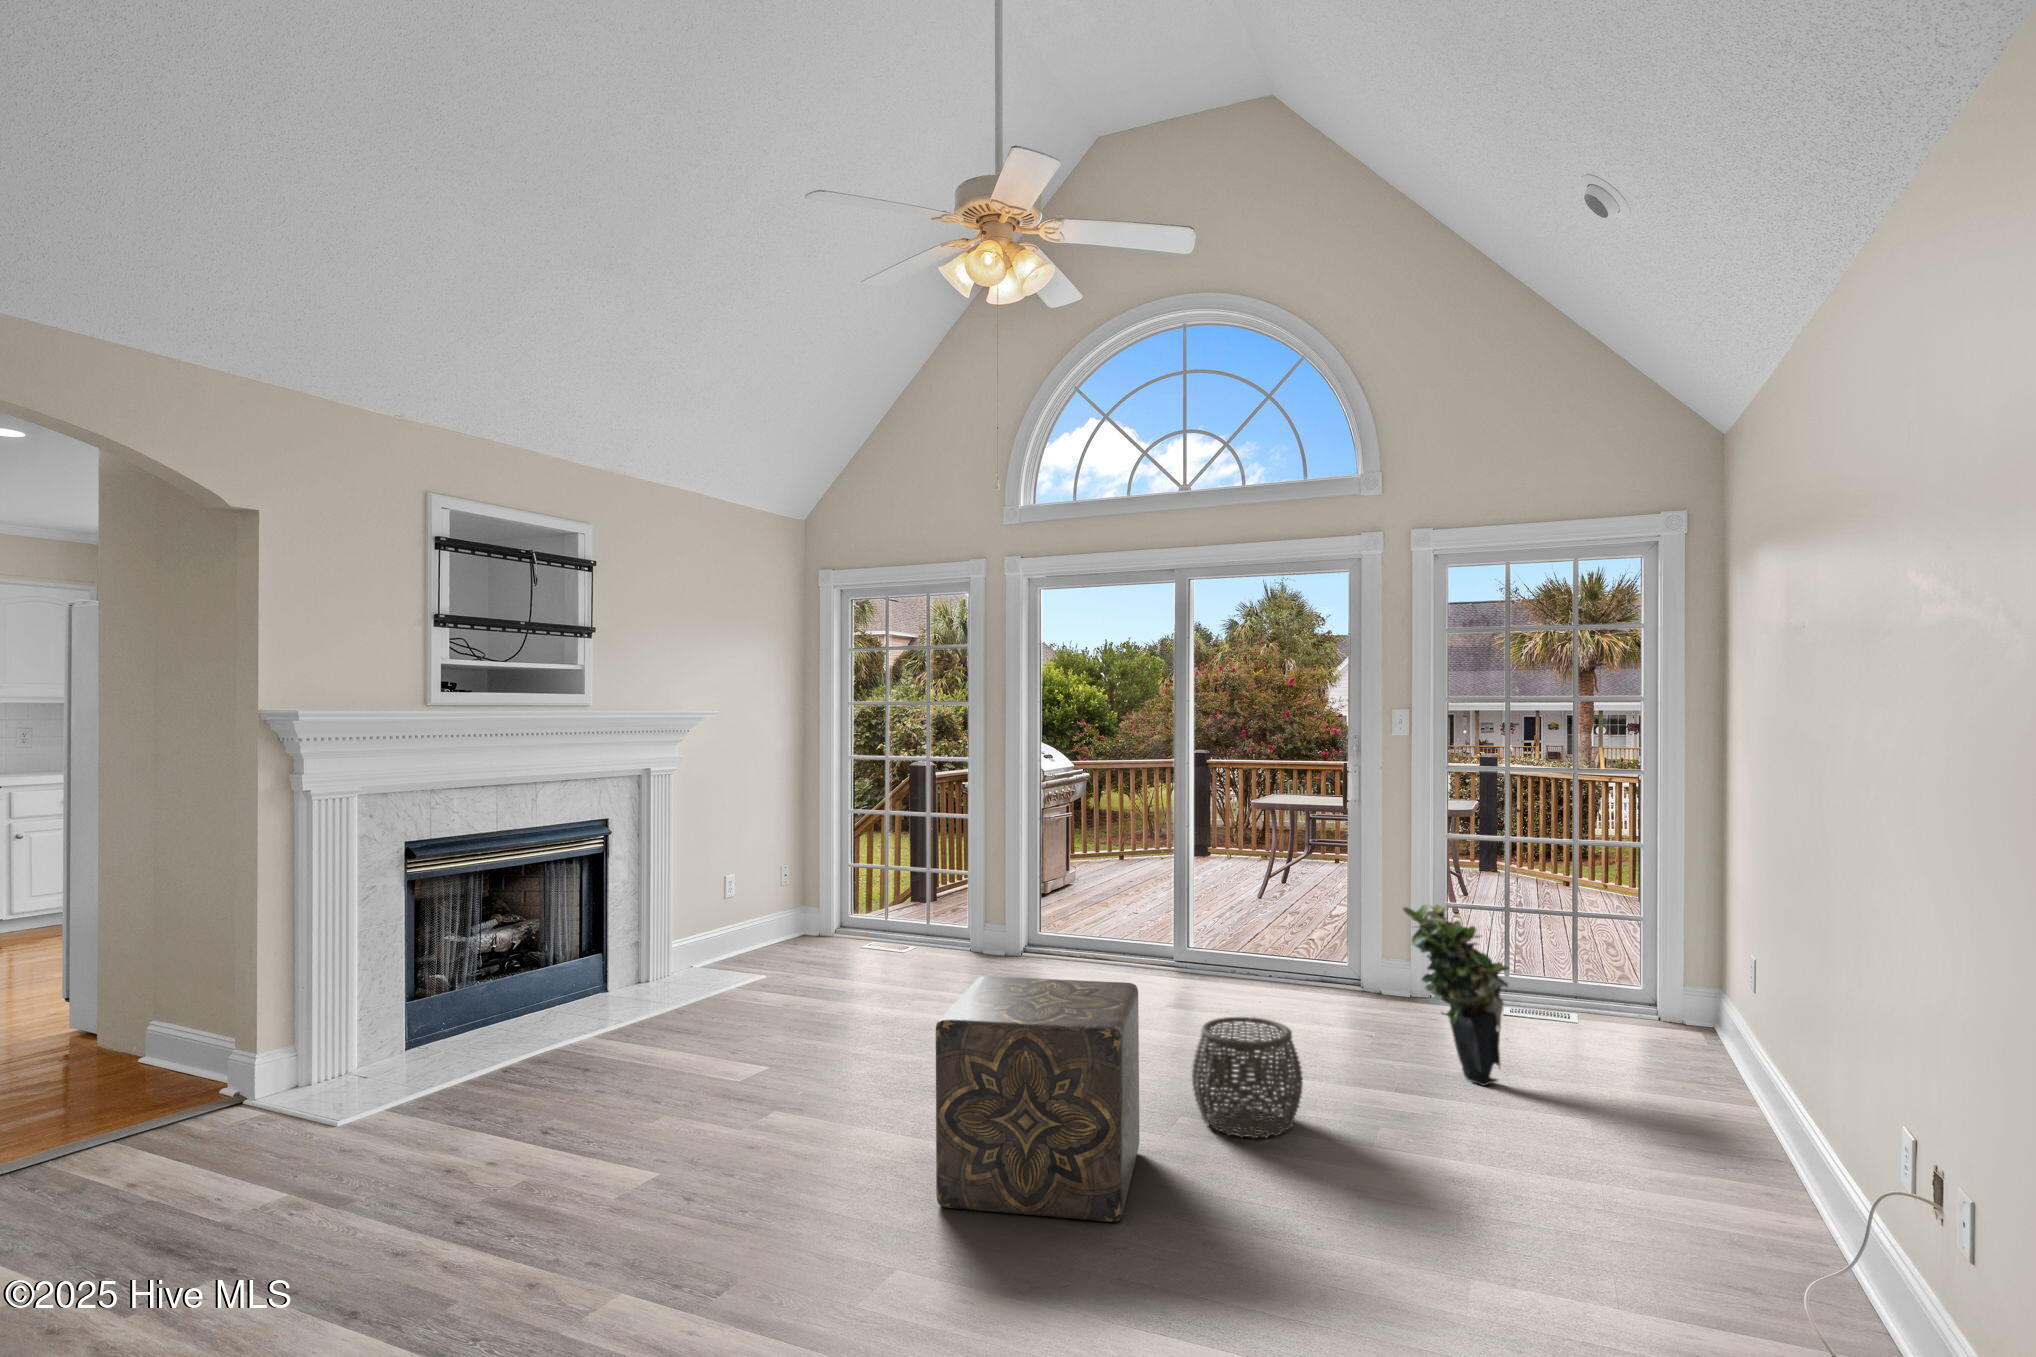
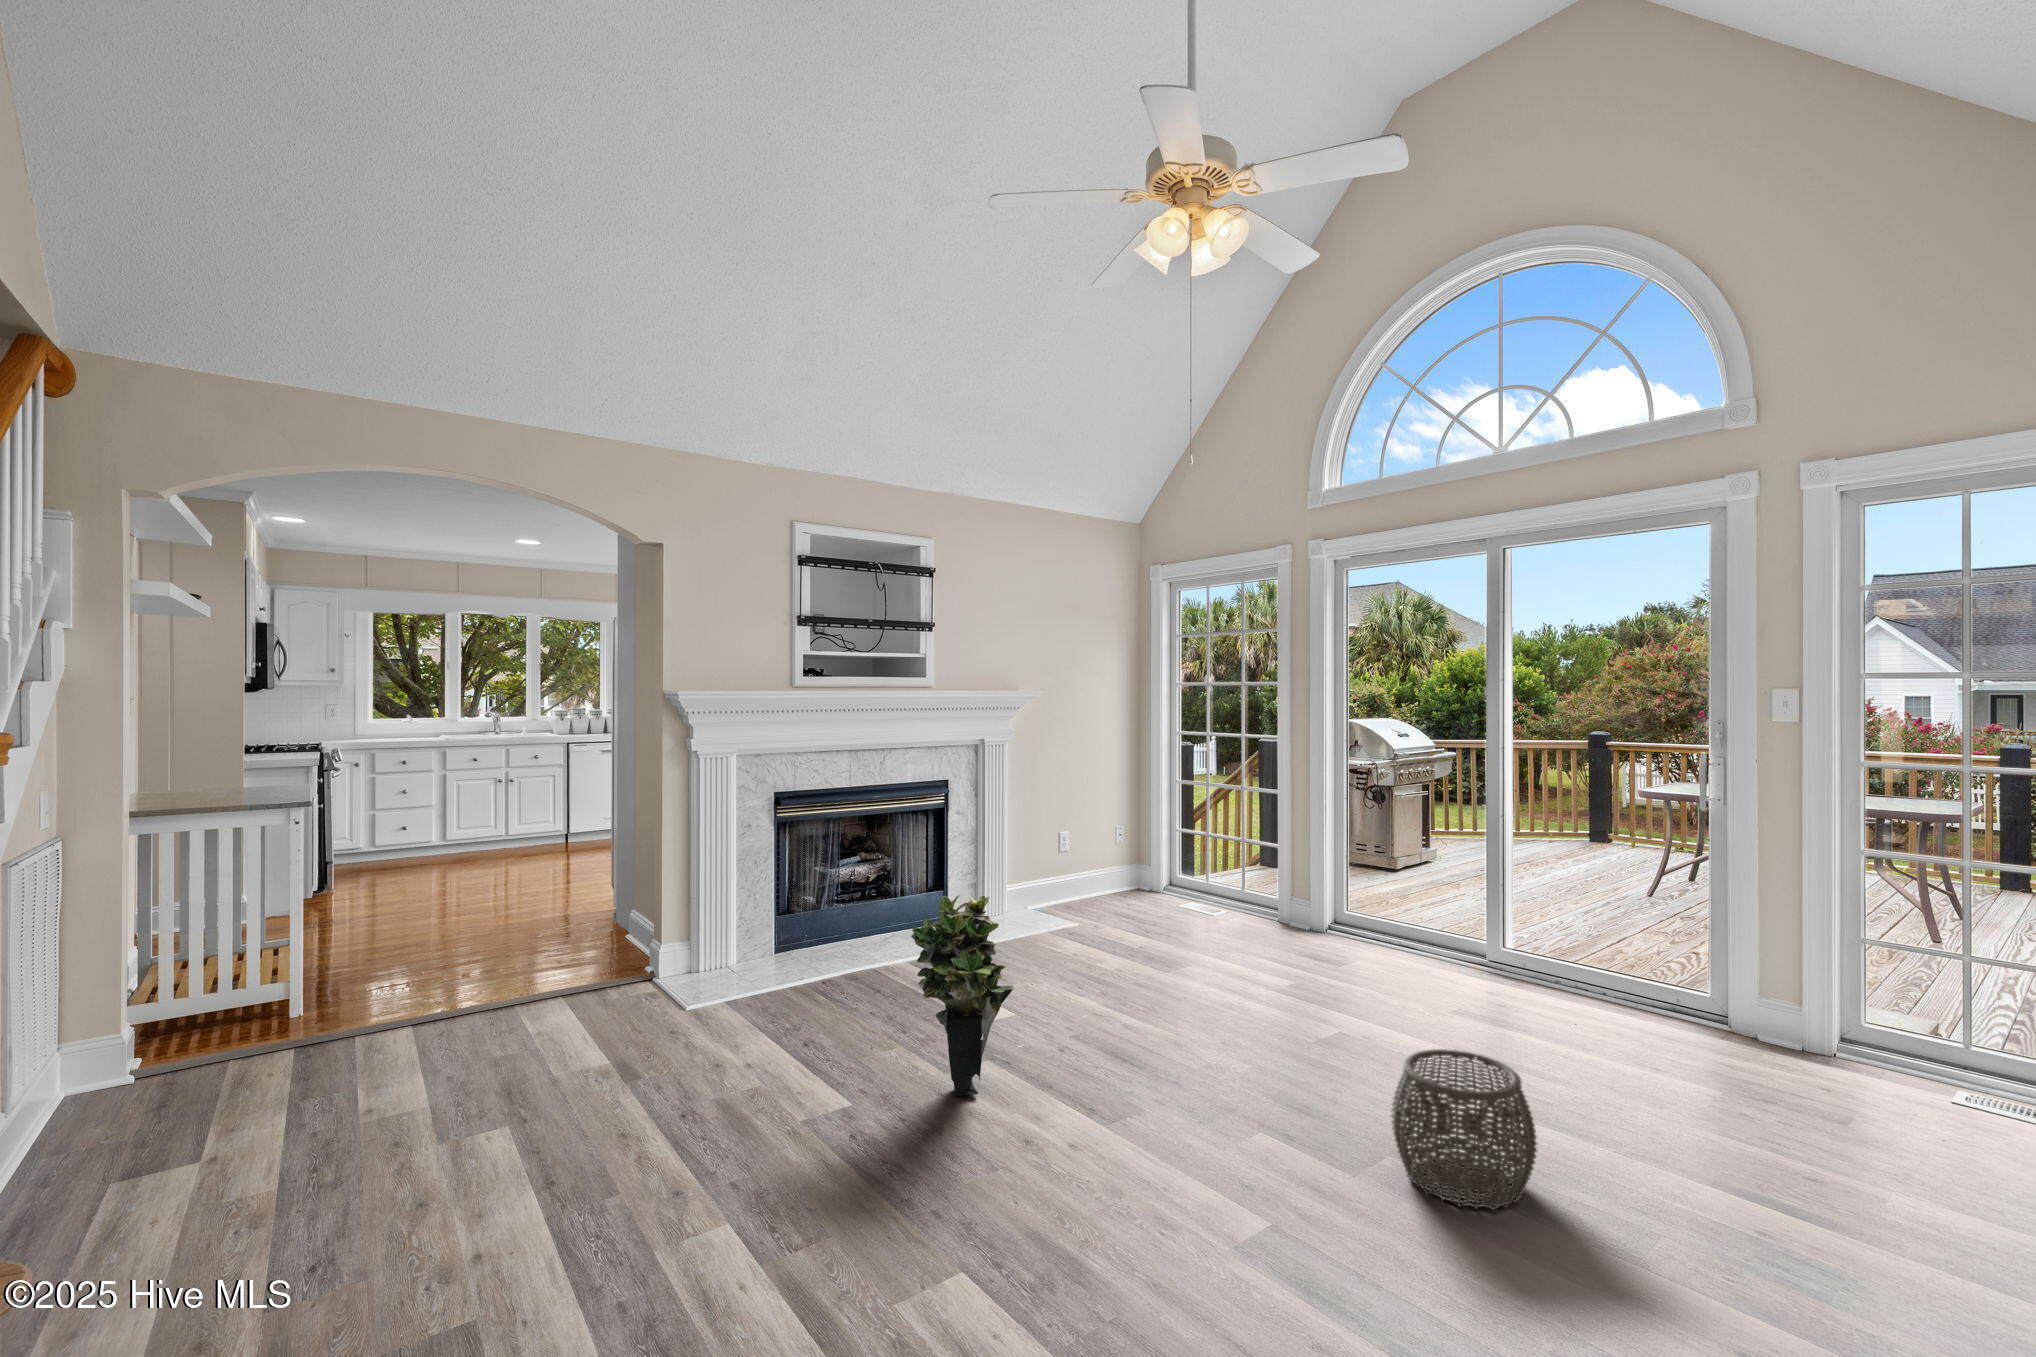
potted plant: present [1403,904,1509,1086] -> present [911,895,1014,1096]
ottoman: present [936,976,1139,1222] -> none [1046,966,1306,1276]

